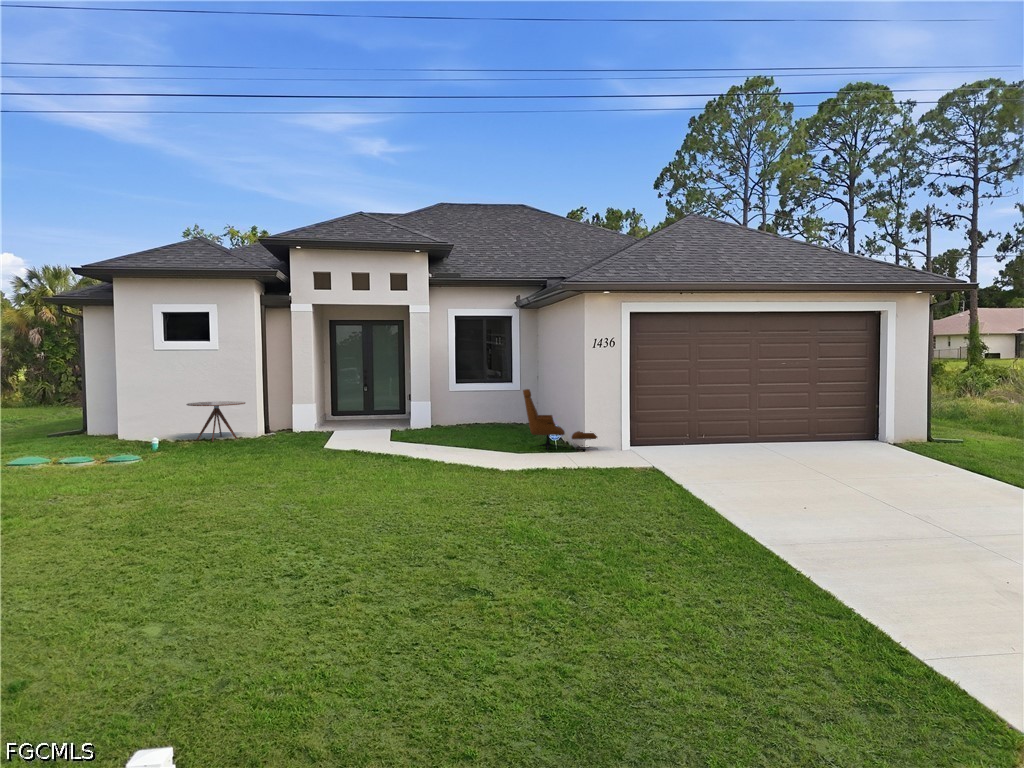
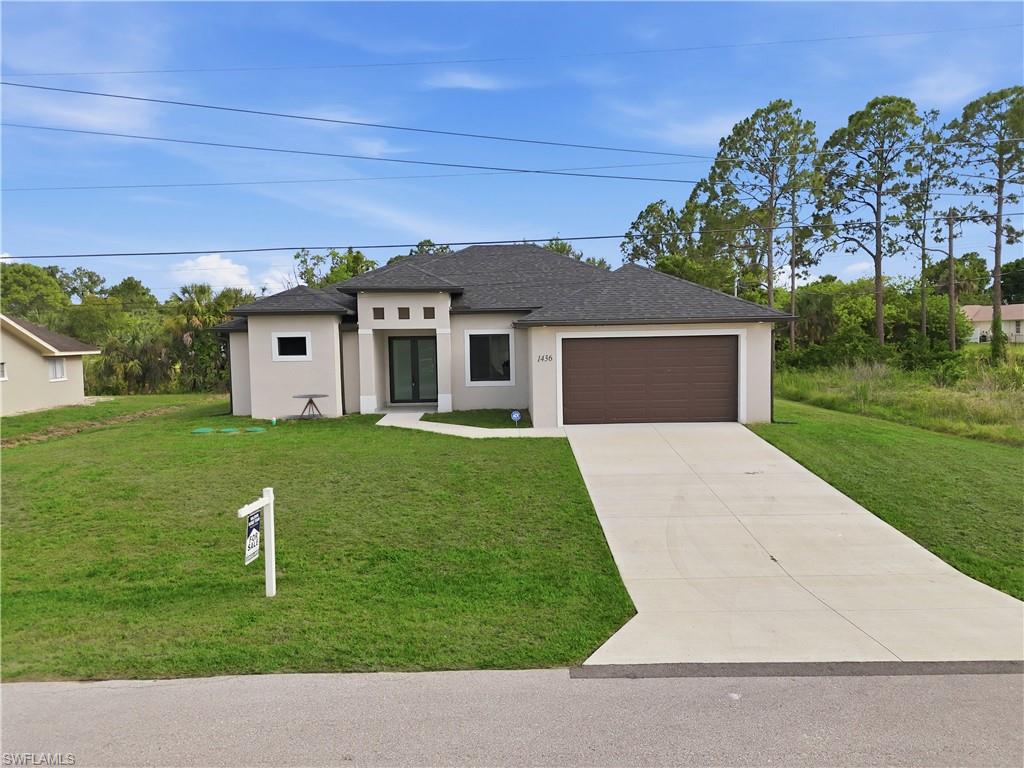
lounge chair: present [523,389,597,451] -> none [498,389,547,431]

